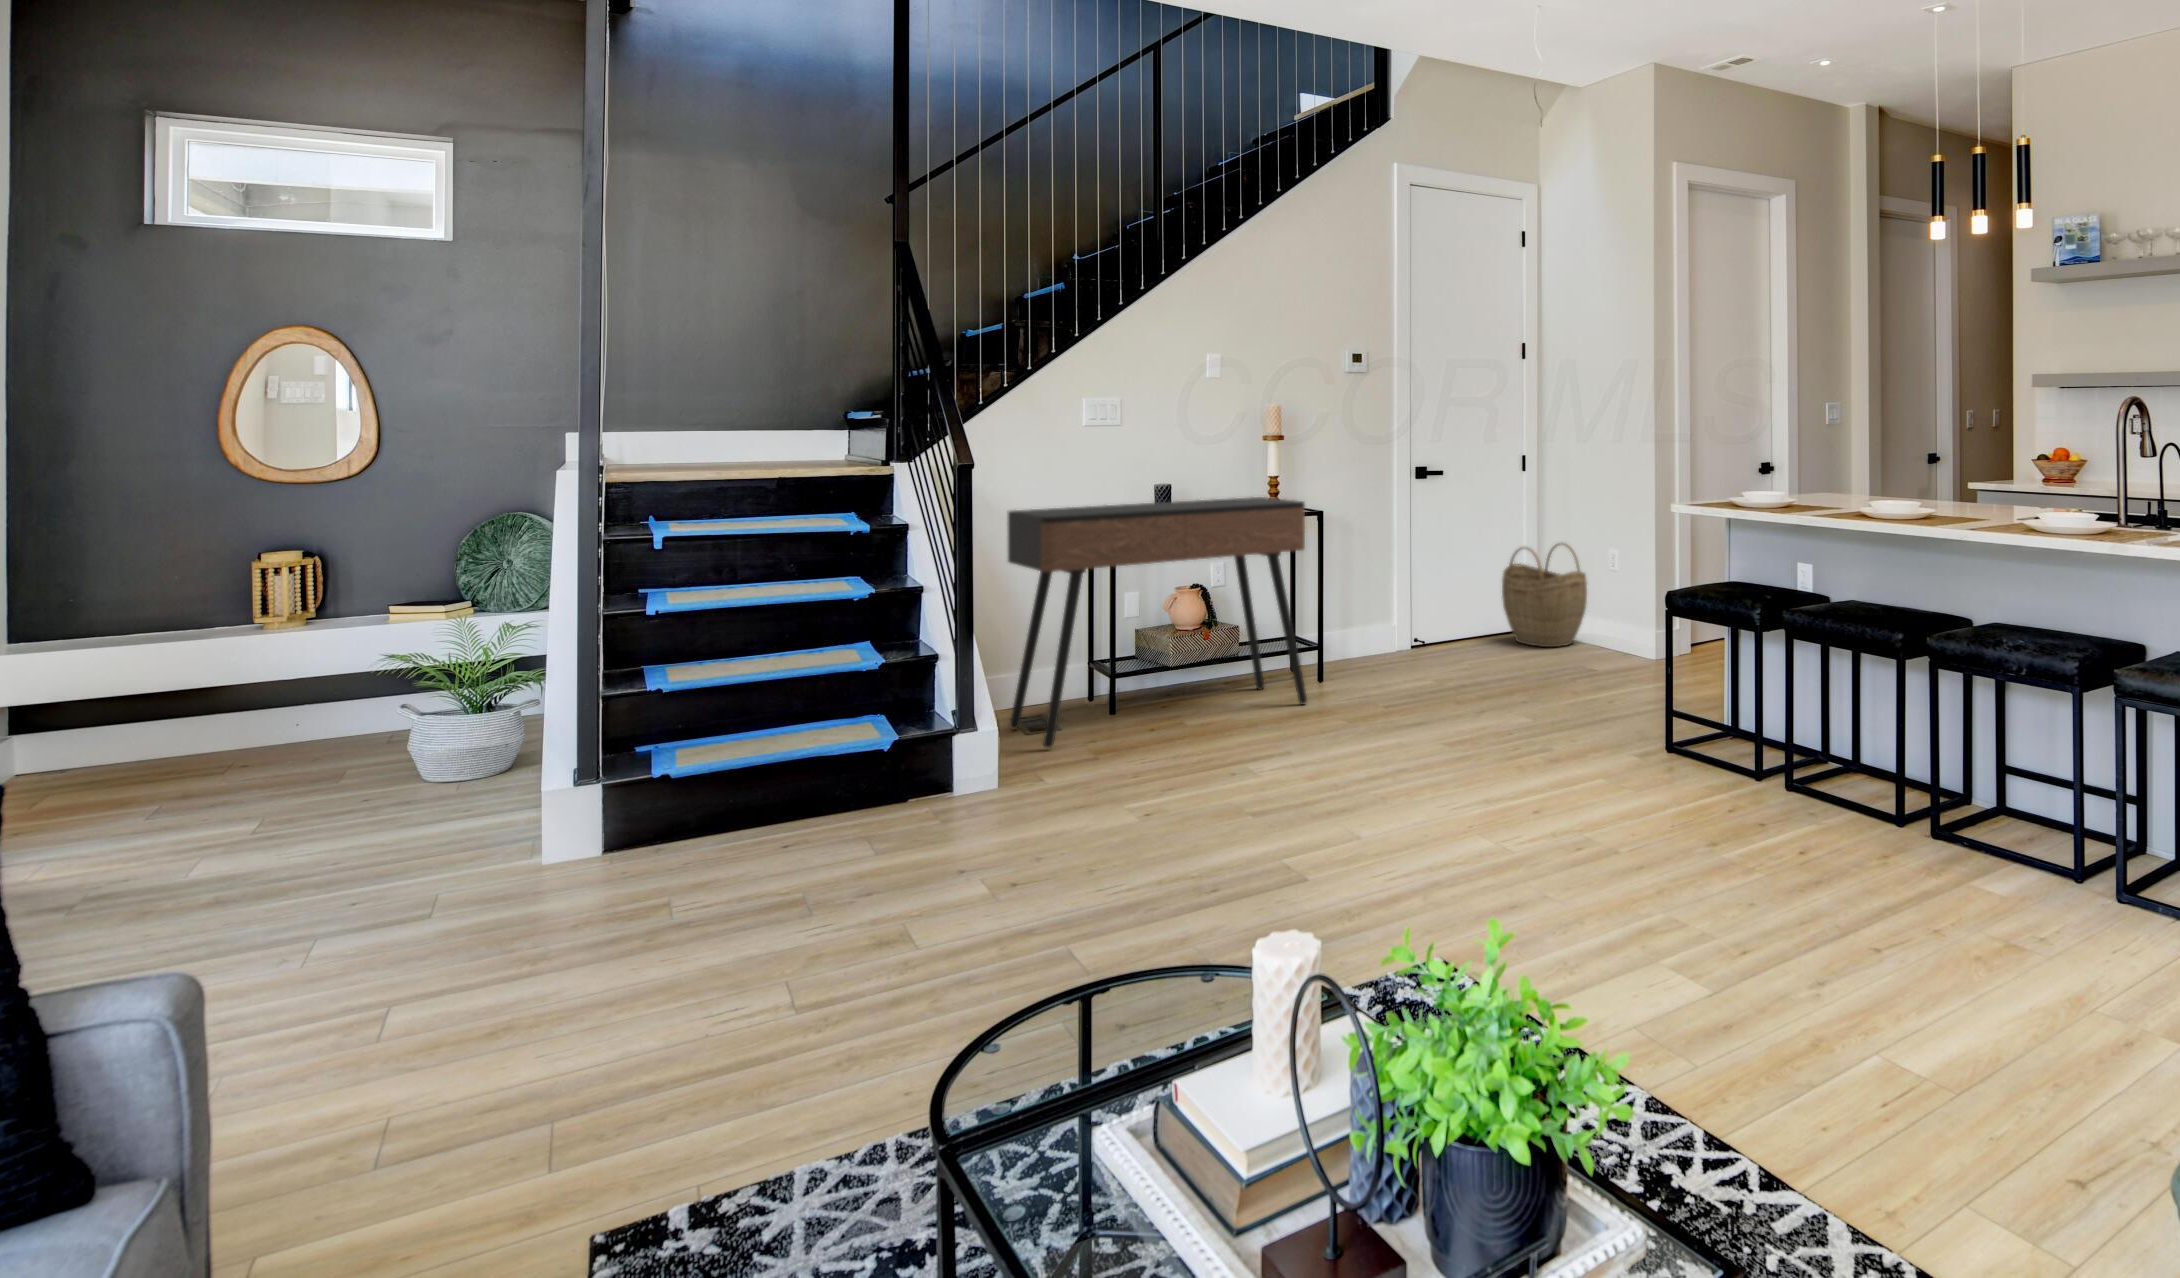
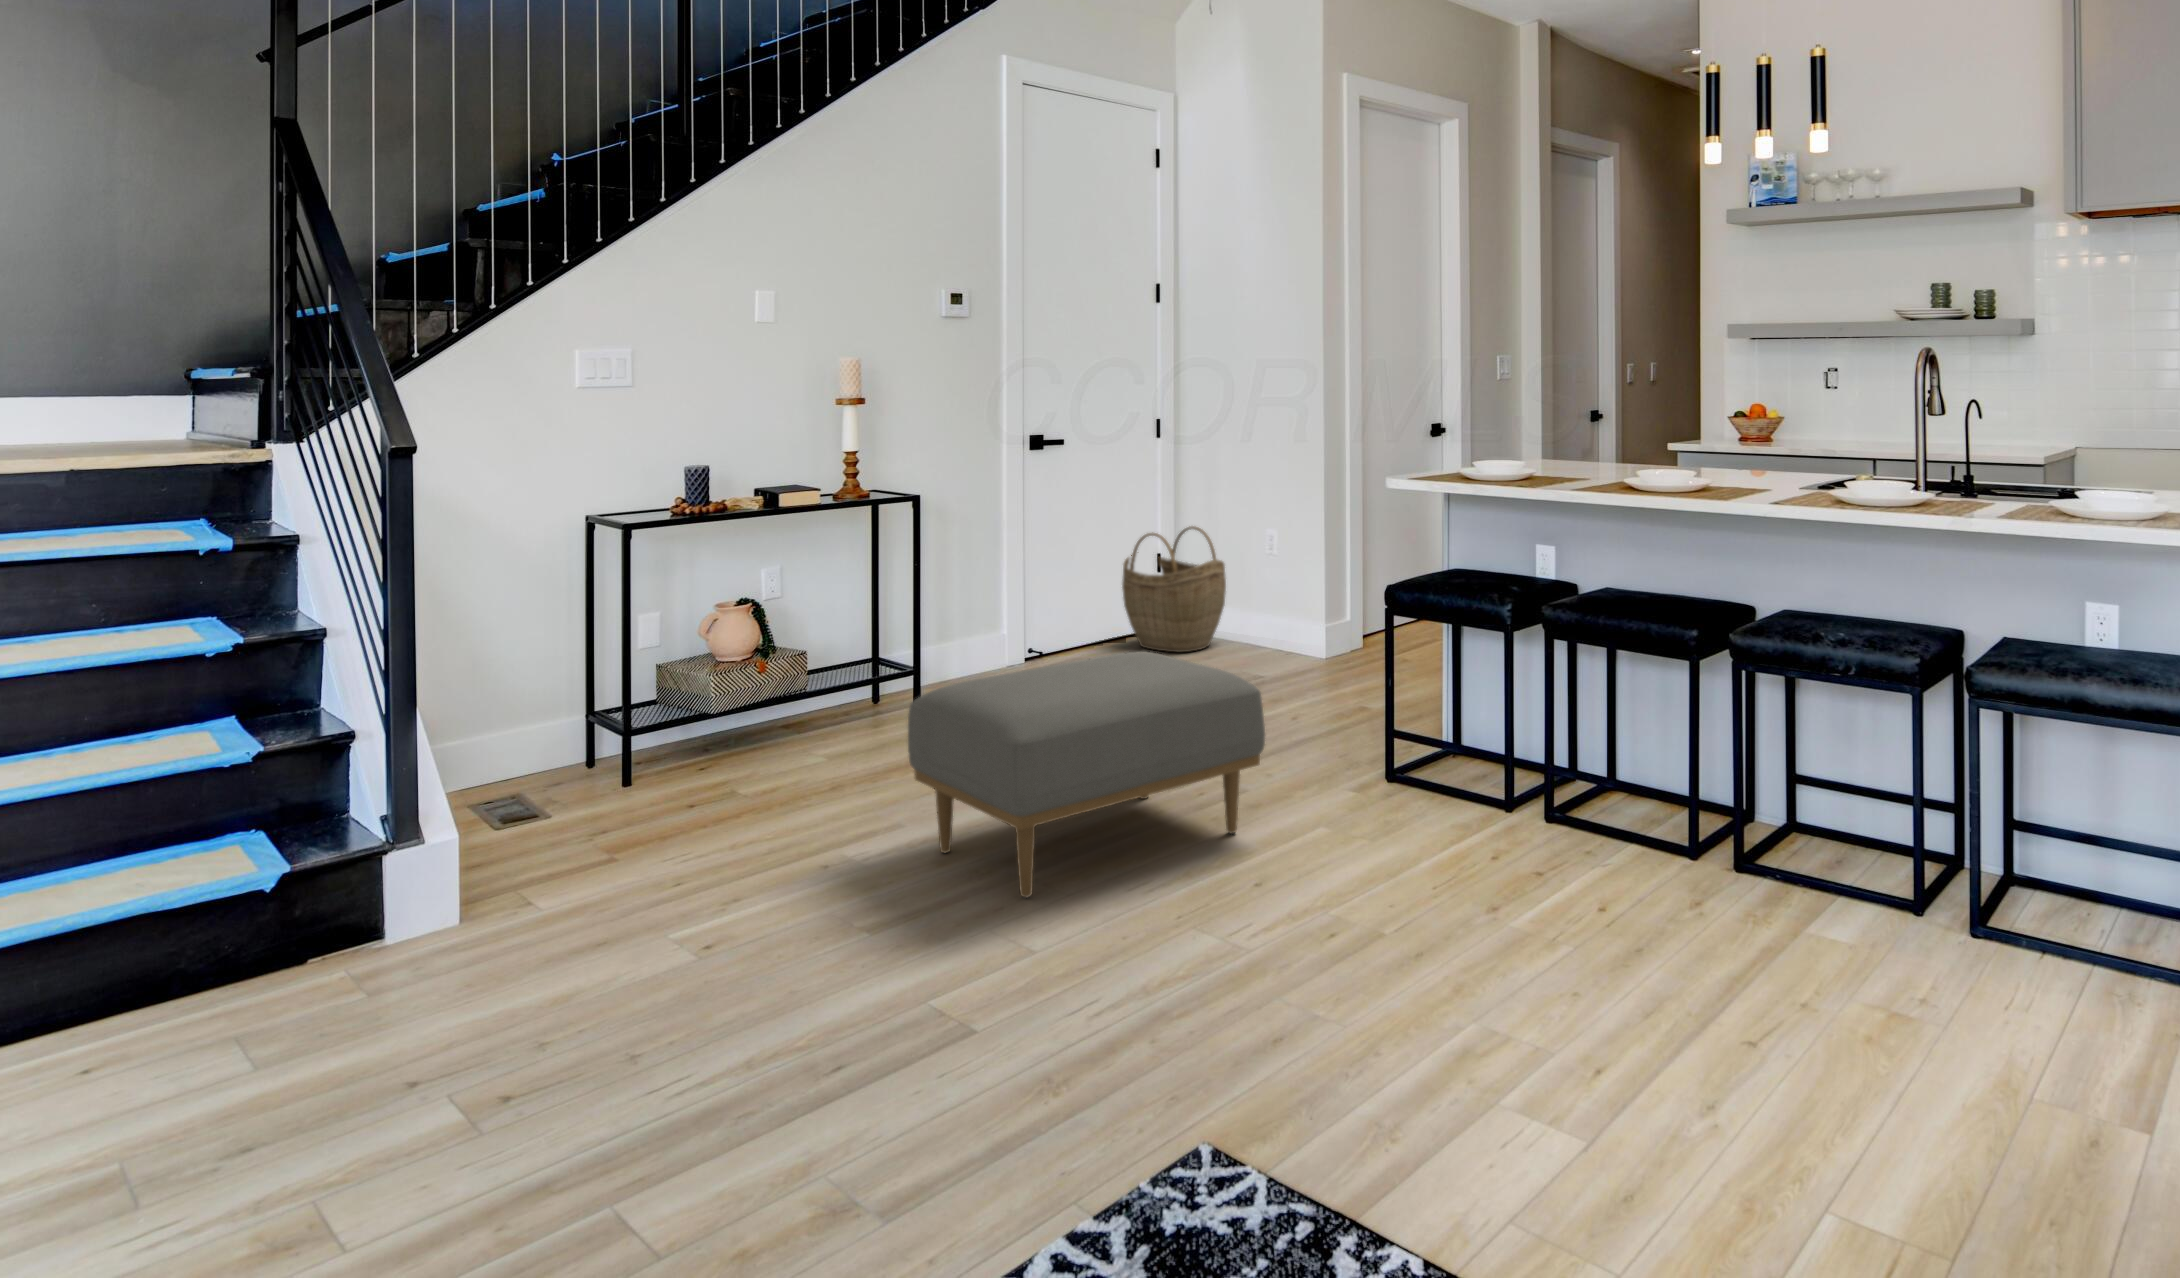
console table: present [1007,497,1307,748] -> none [465,480,904,847]
ottoman: none [1290,633,1552,801] -> present [908,651,1265,898]

